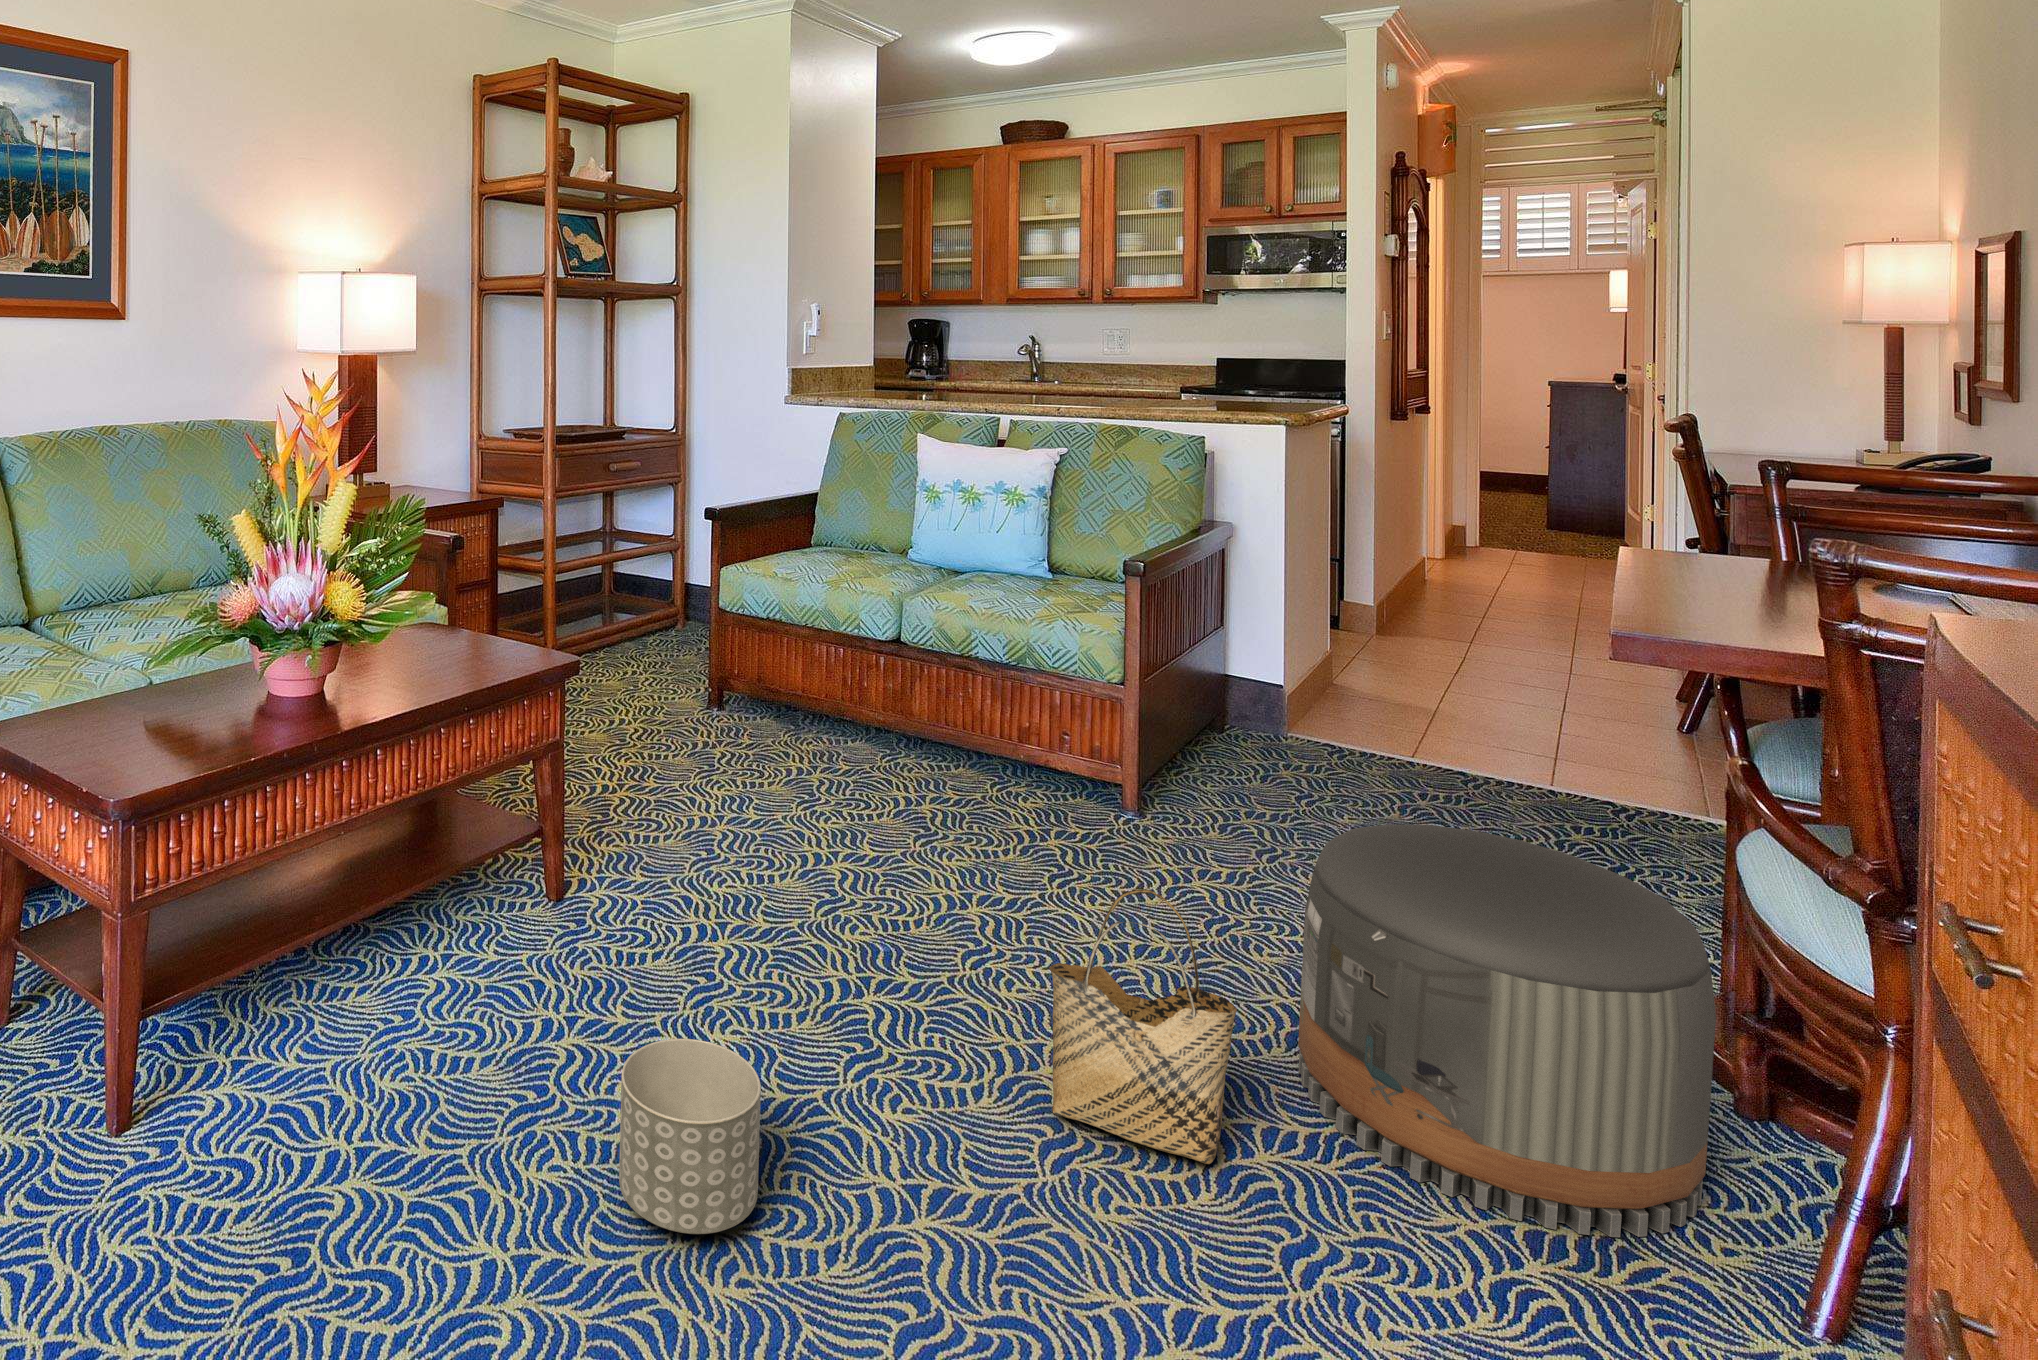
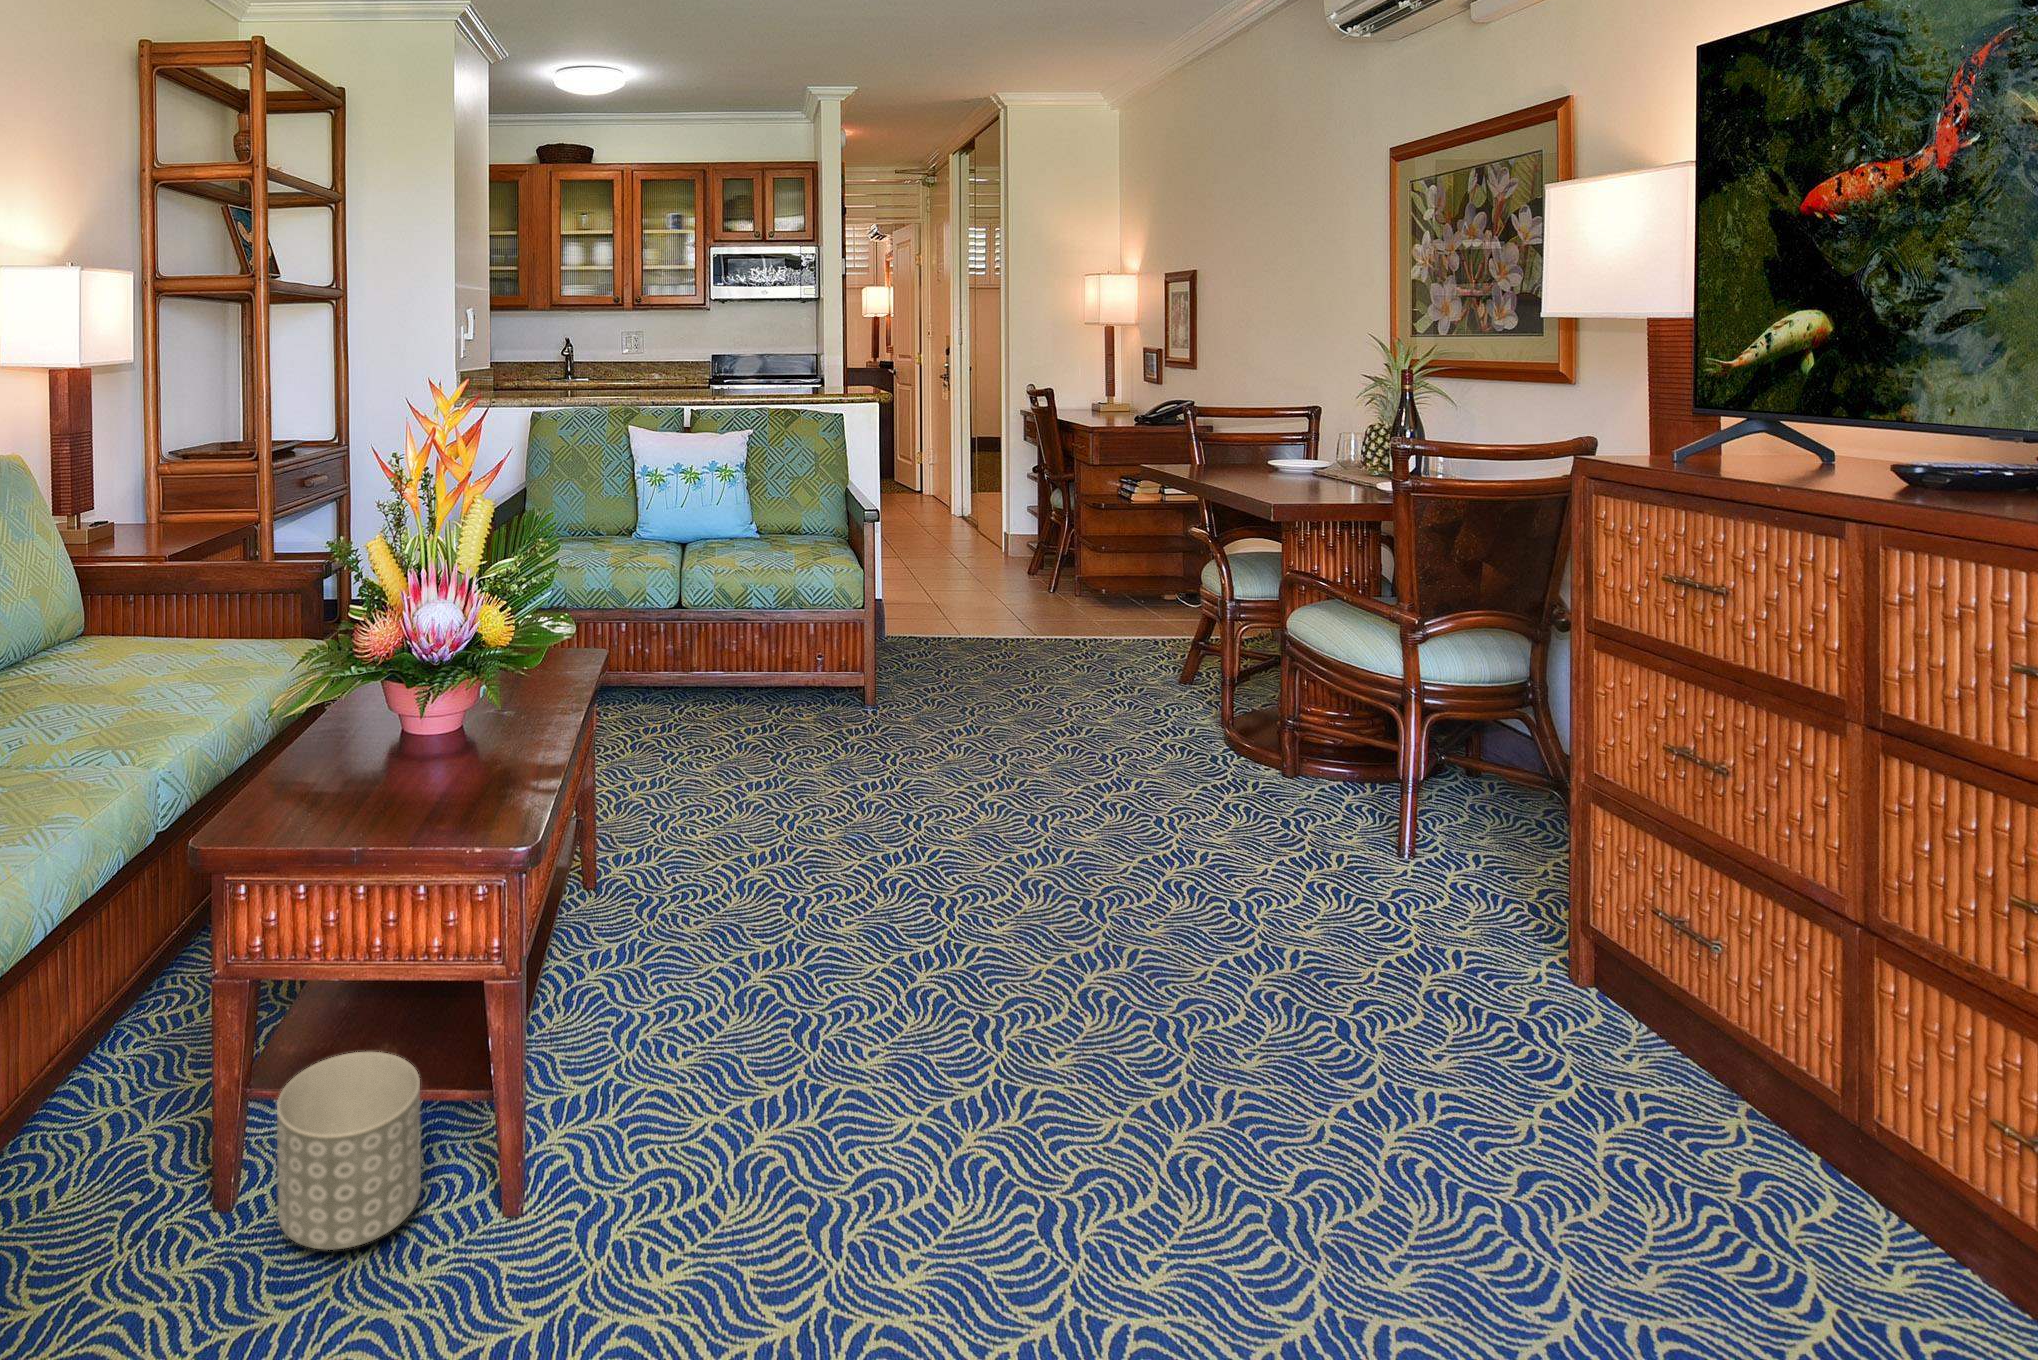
pouf: present [1298,824,1716,1237] -> none [747,694,980,953]
woven basket: present [1049,889,1237,1164] -> none [601,795,735,1004]

